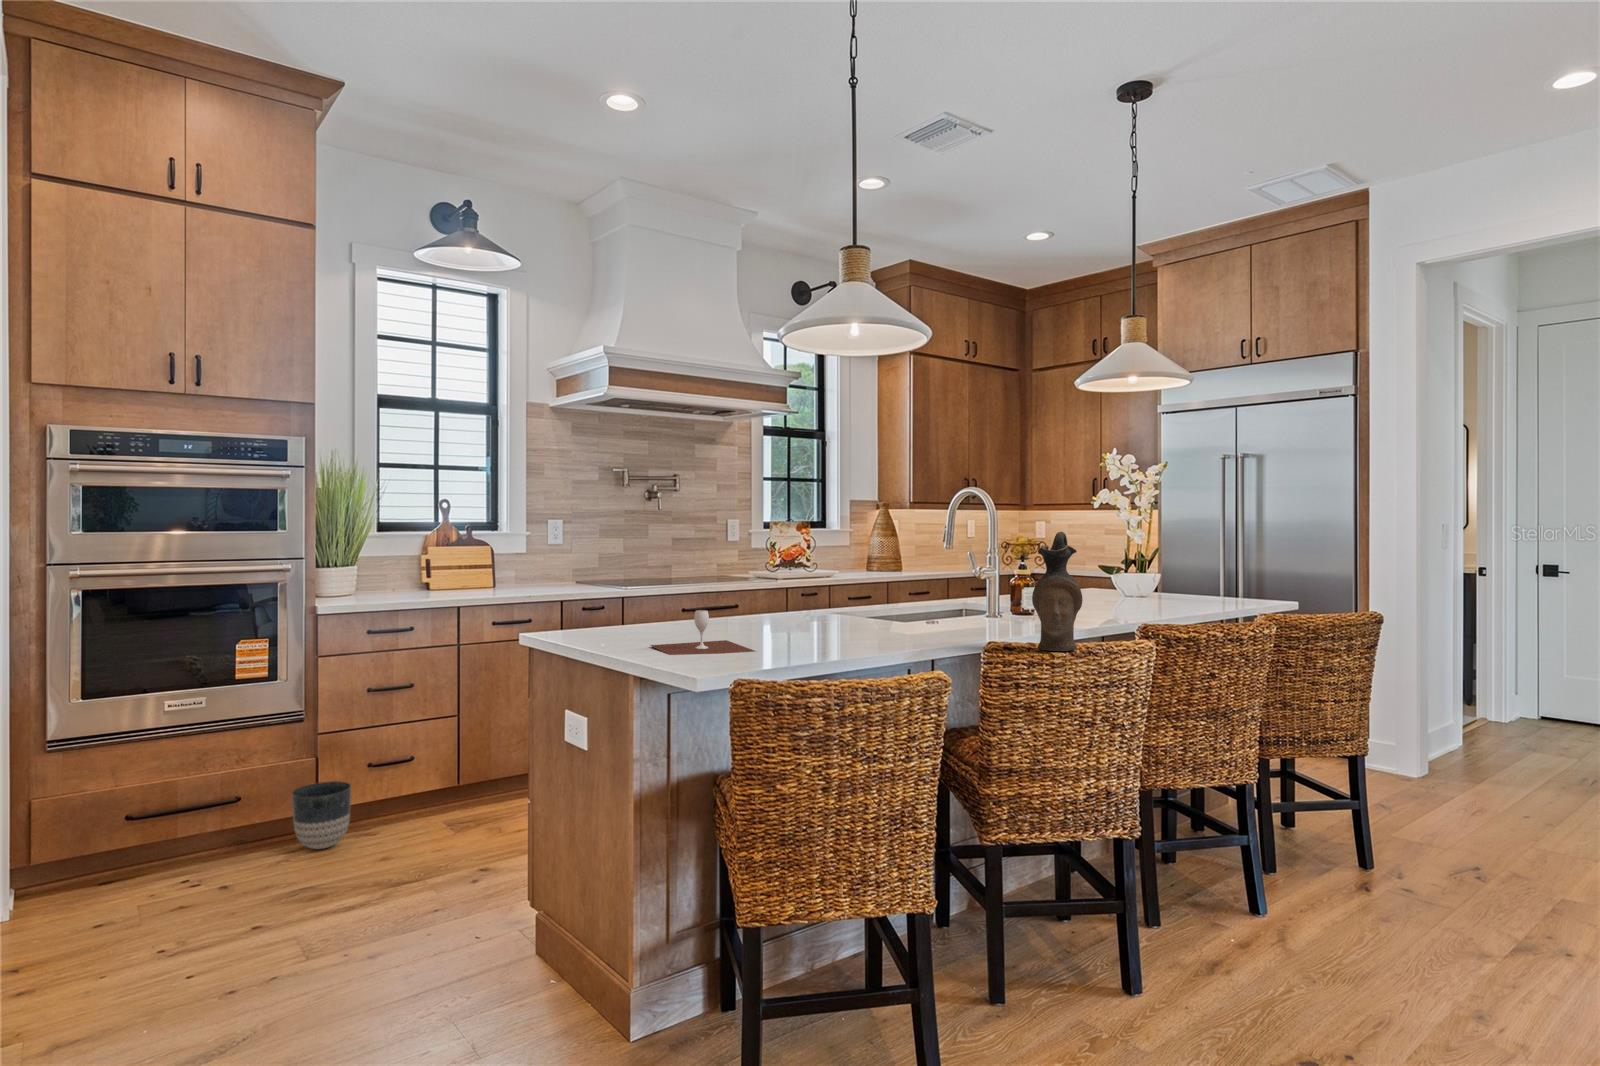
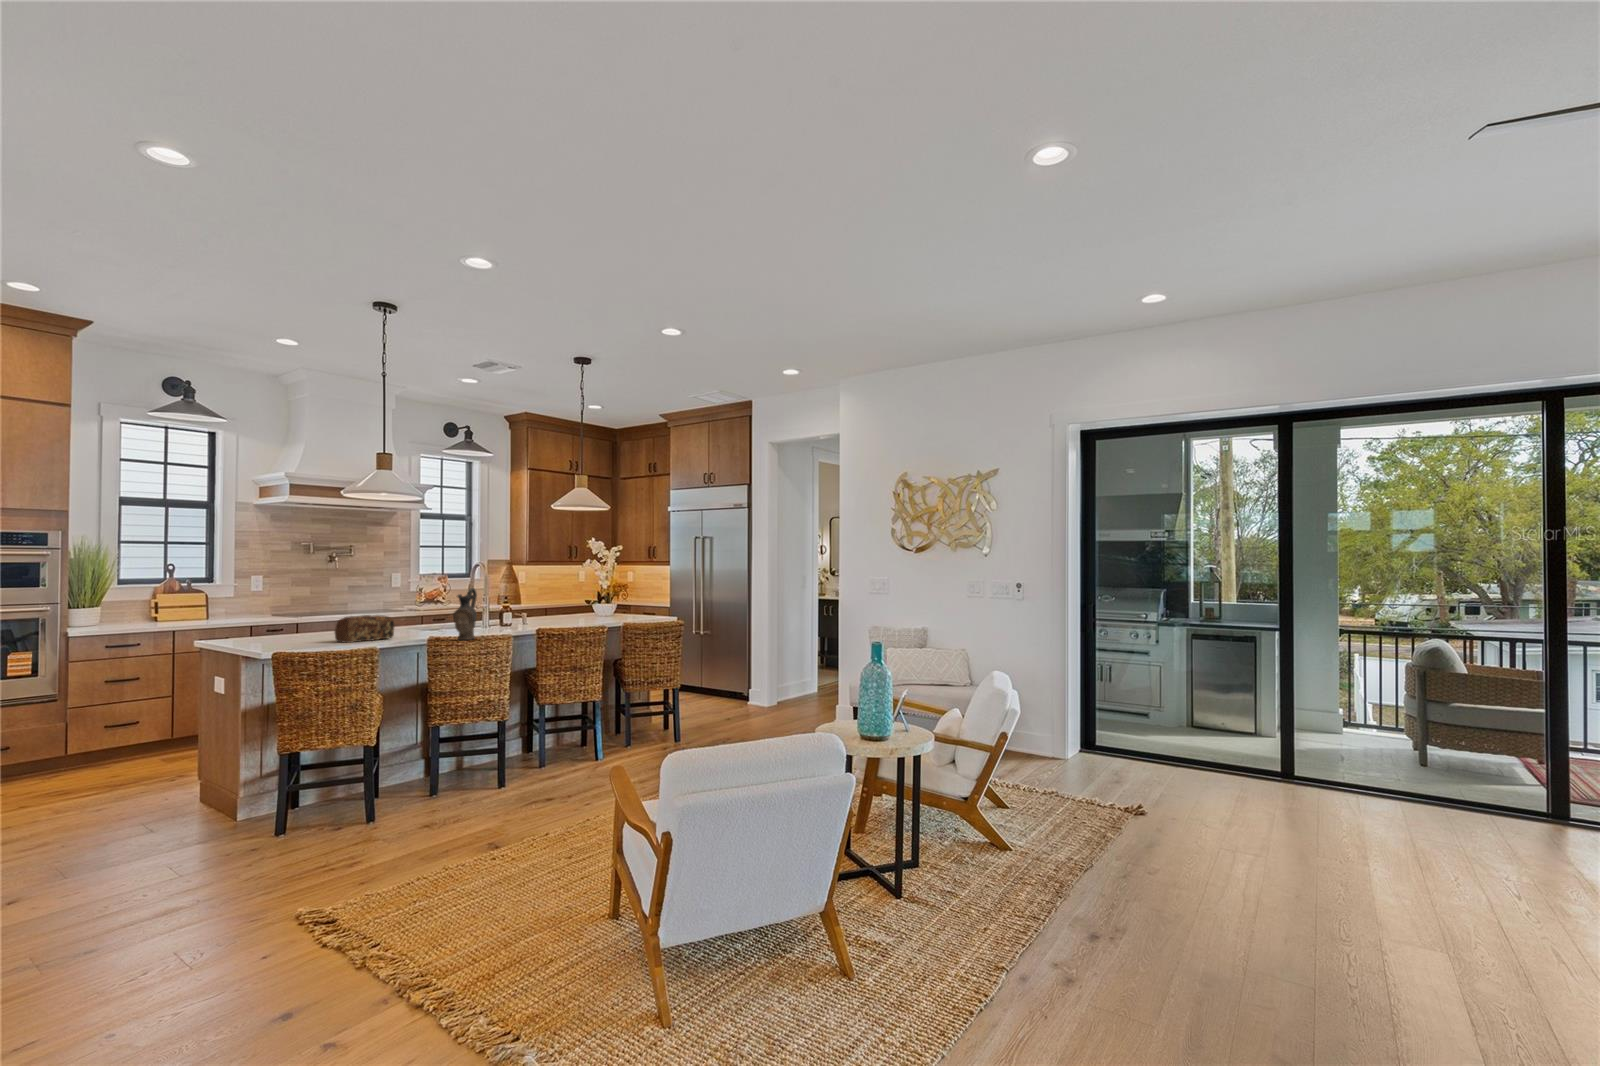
bread loaf: none [772,588,877,648] -> present [335,615,394,643]
wine glass: present [650,610,755,655] -> none [265,627,318,648]
planter: present [292,781,351,849] -> none [46,737,90,776]

